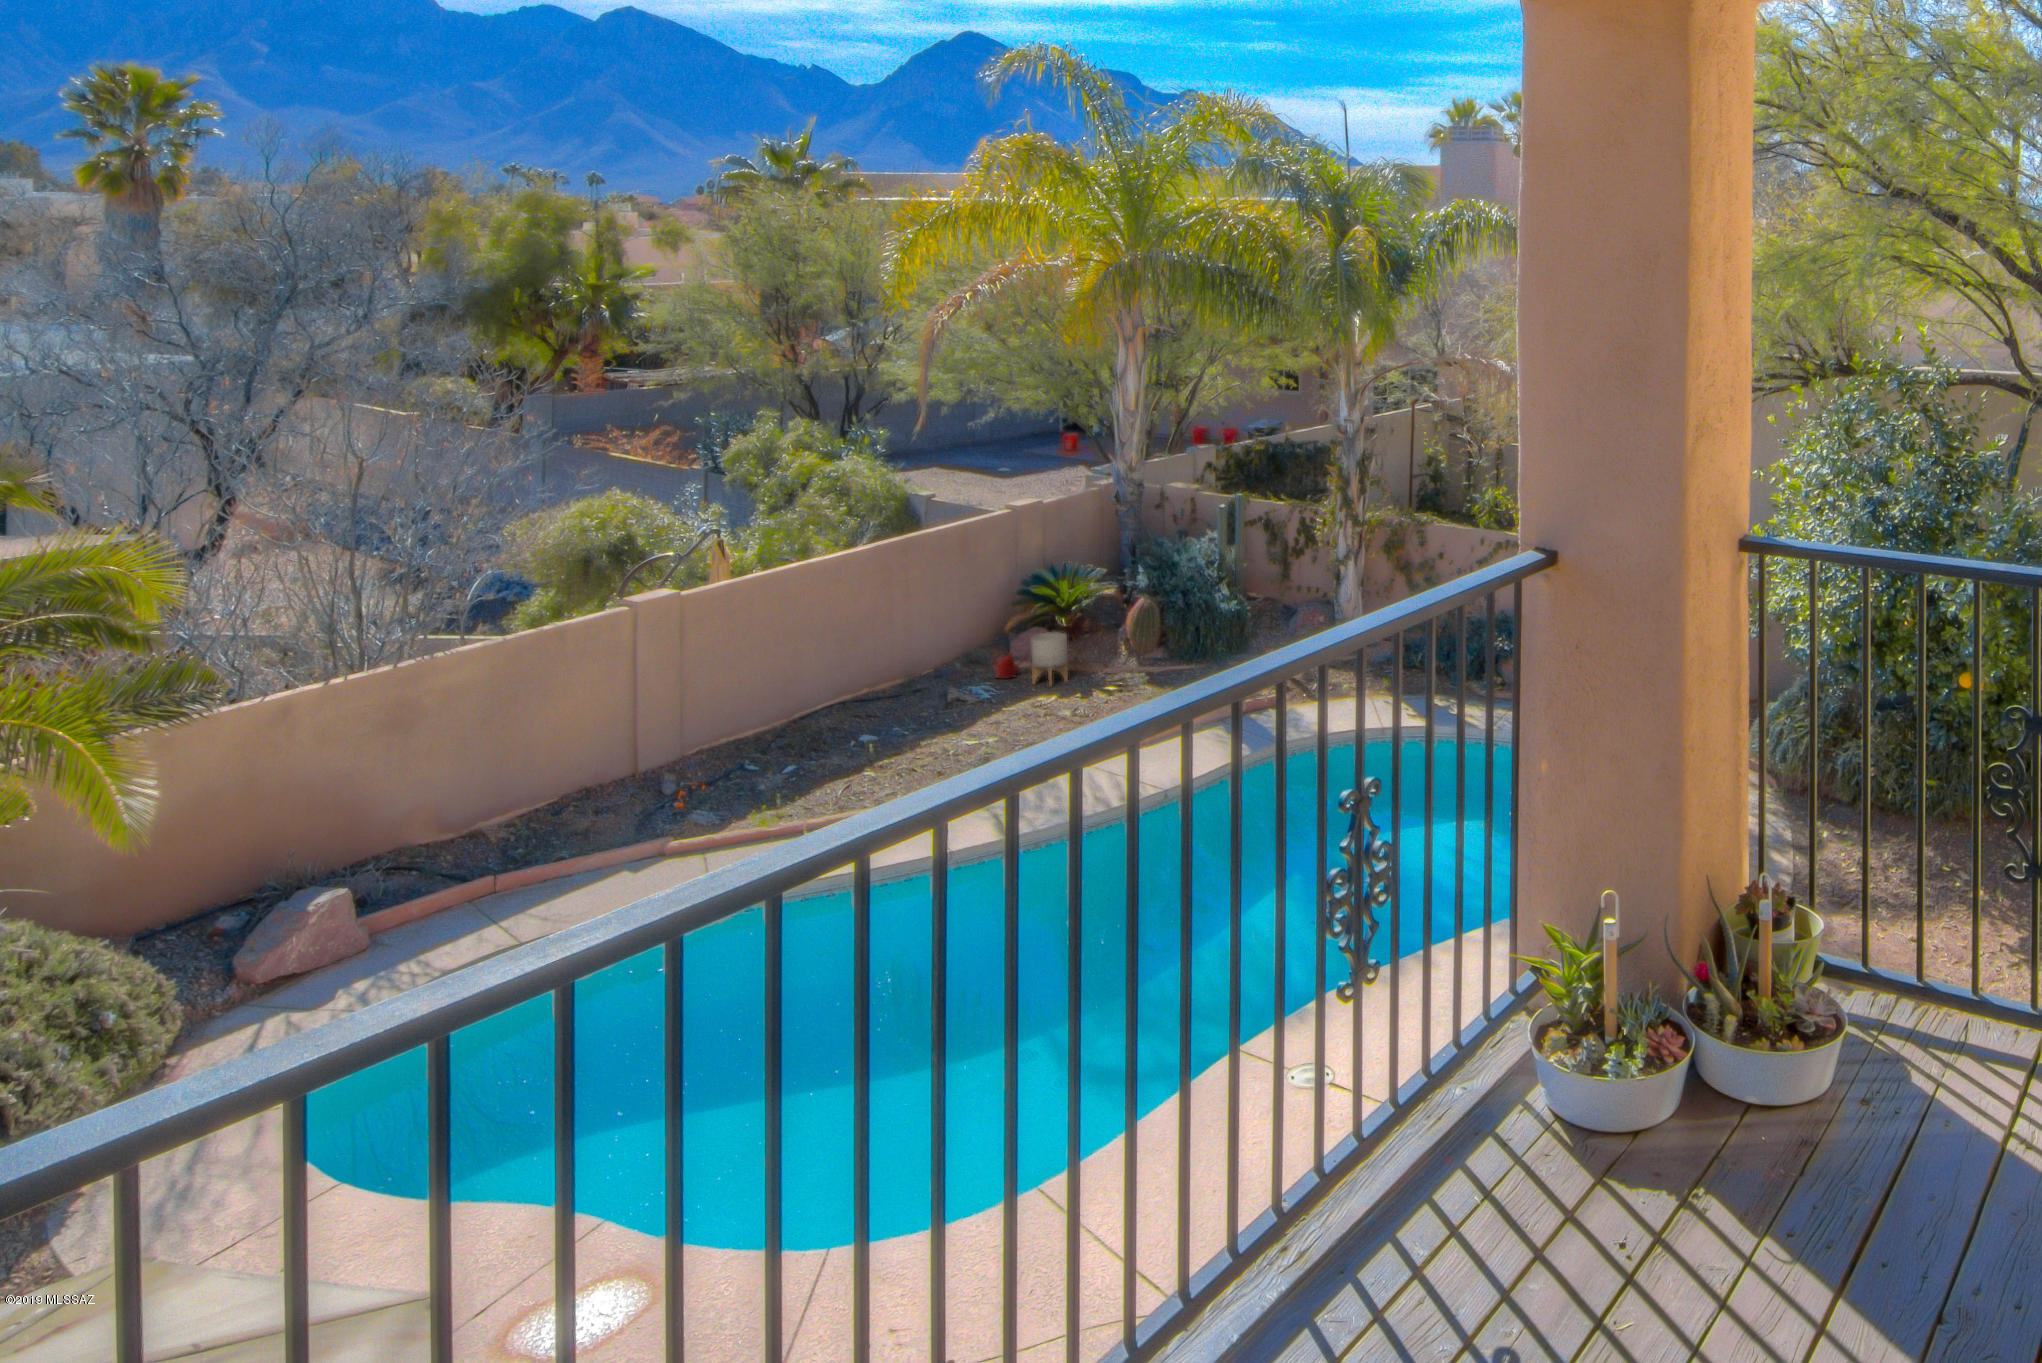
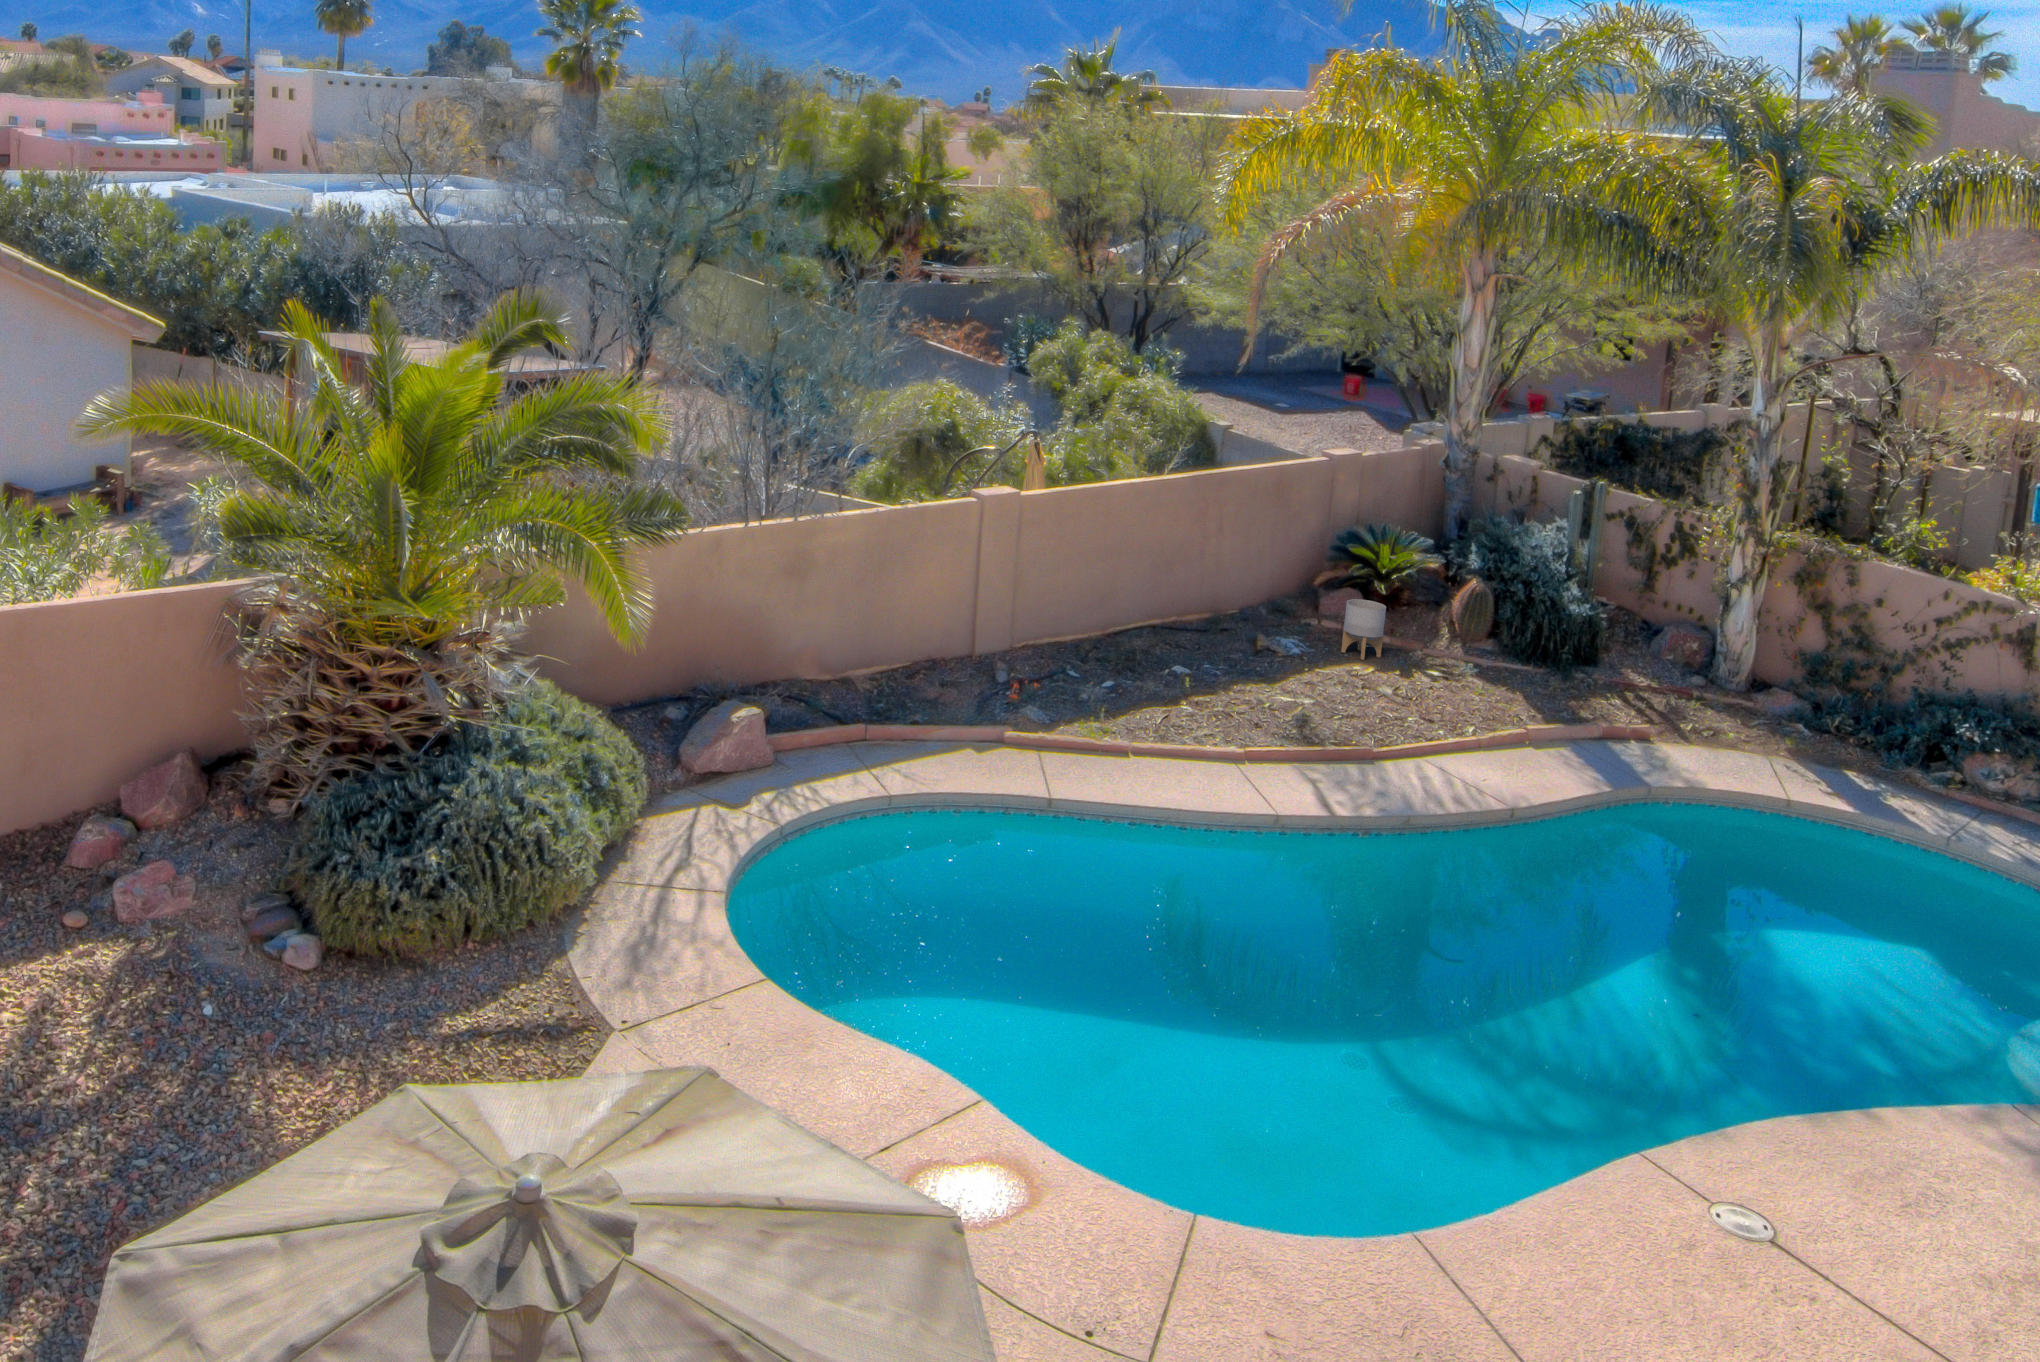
watering can: present [994,654,1022,679] -> none [1299,610,1340,640]

